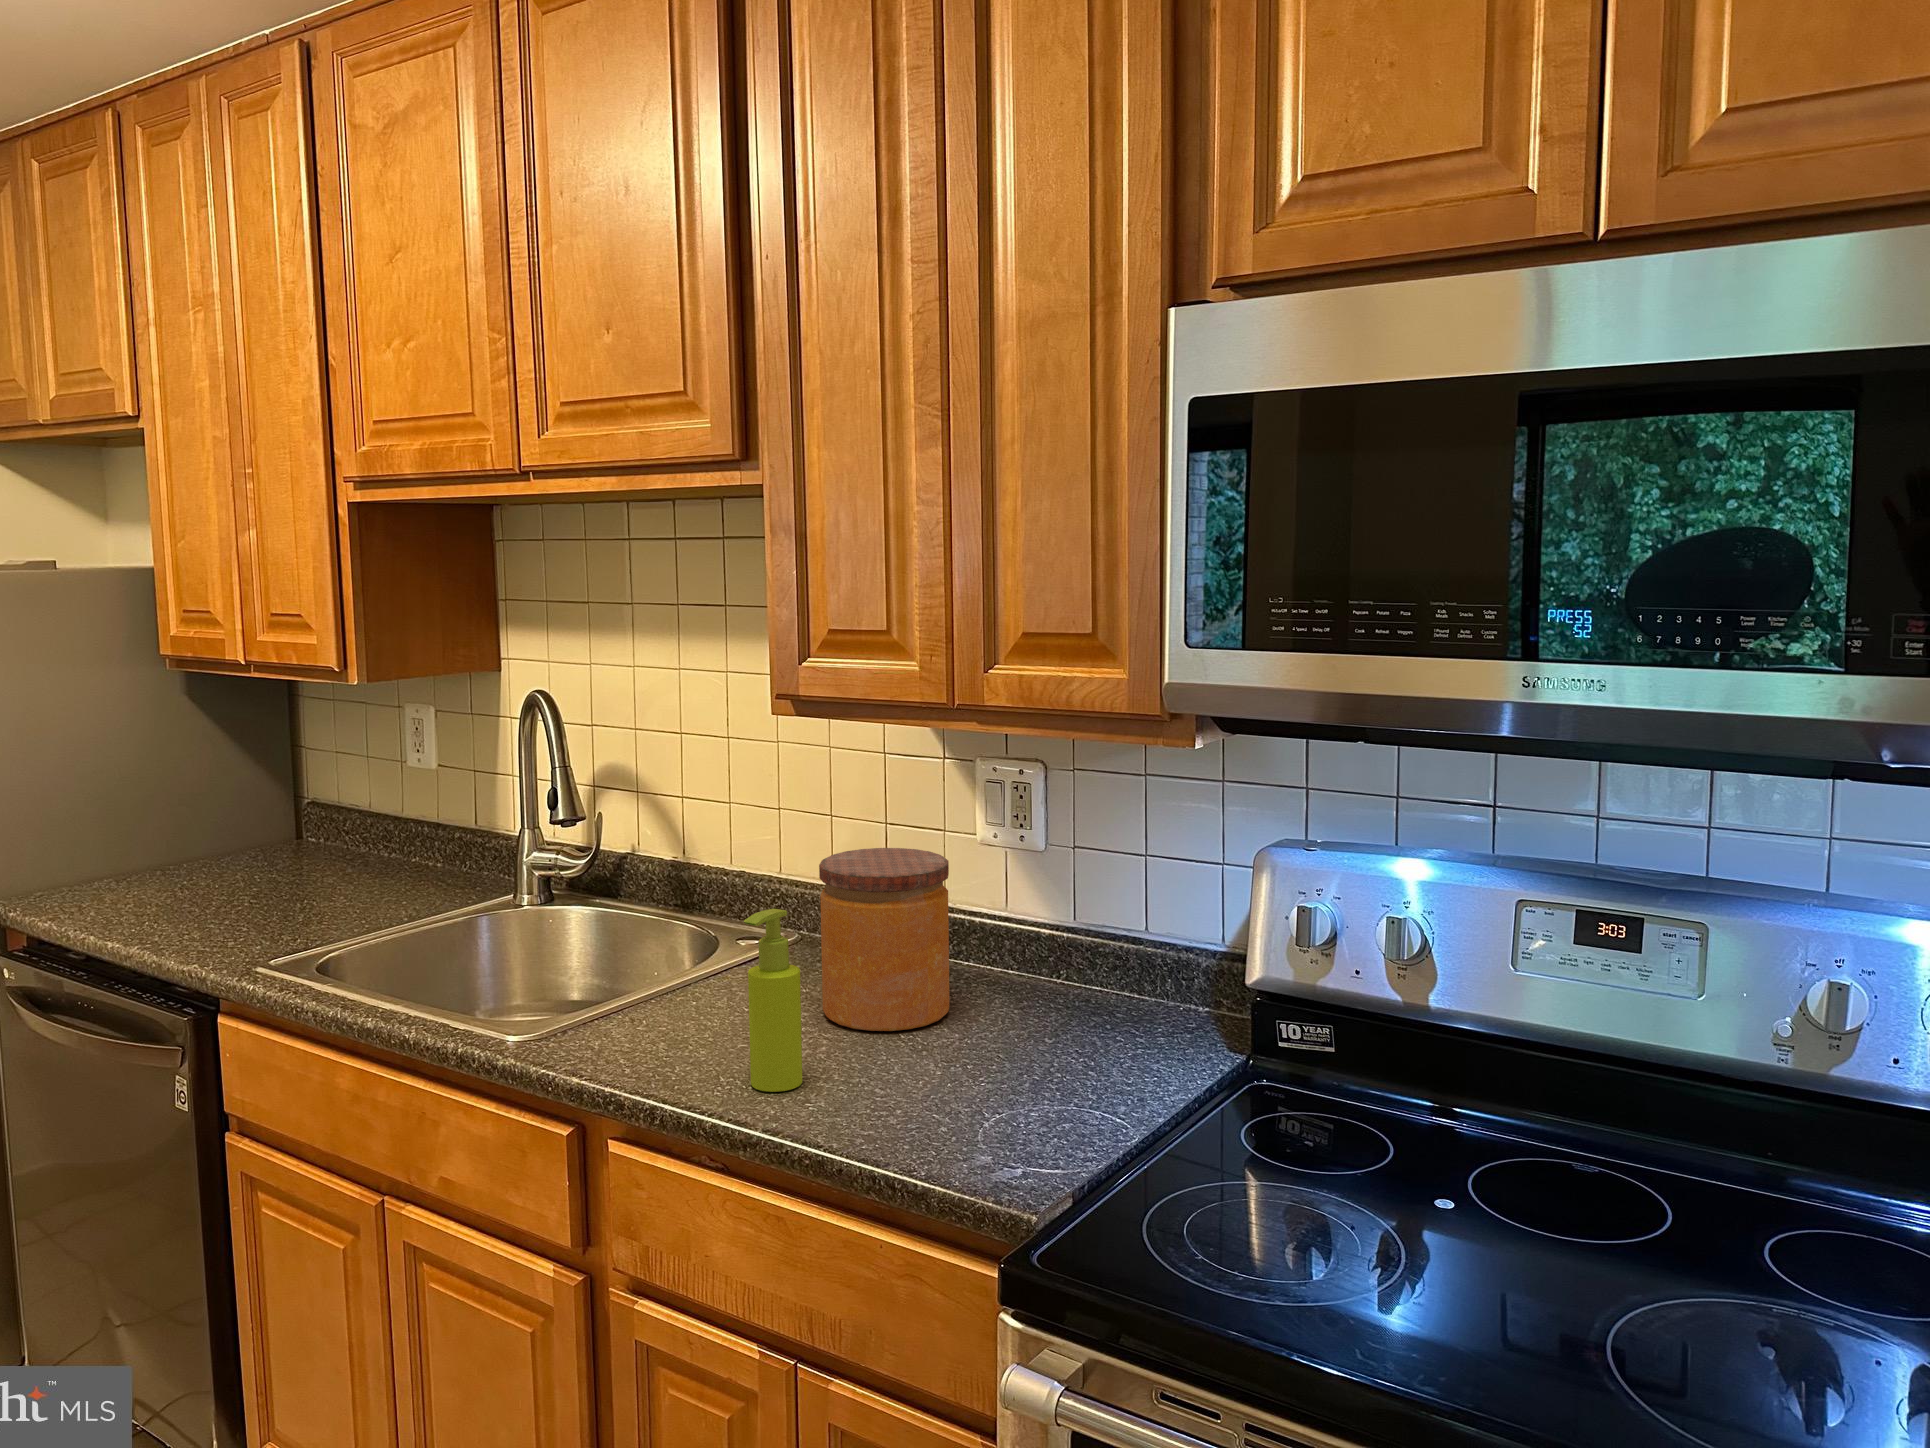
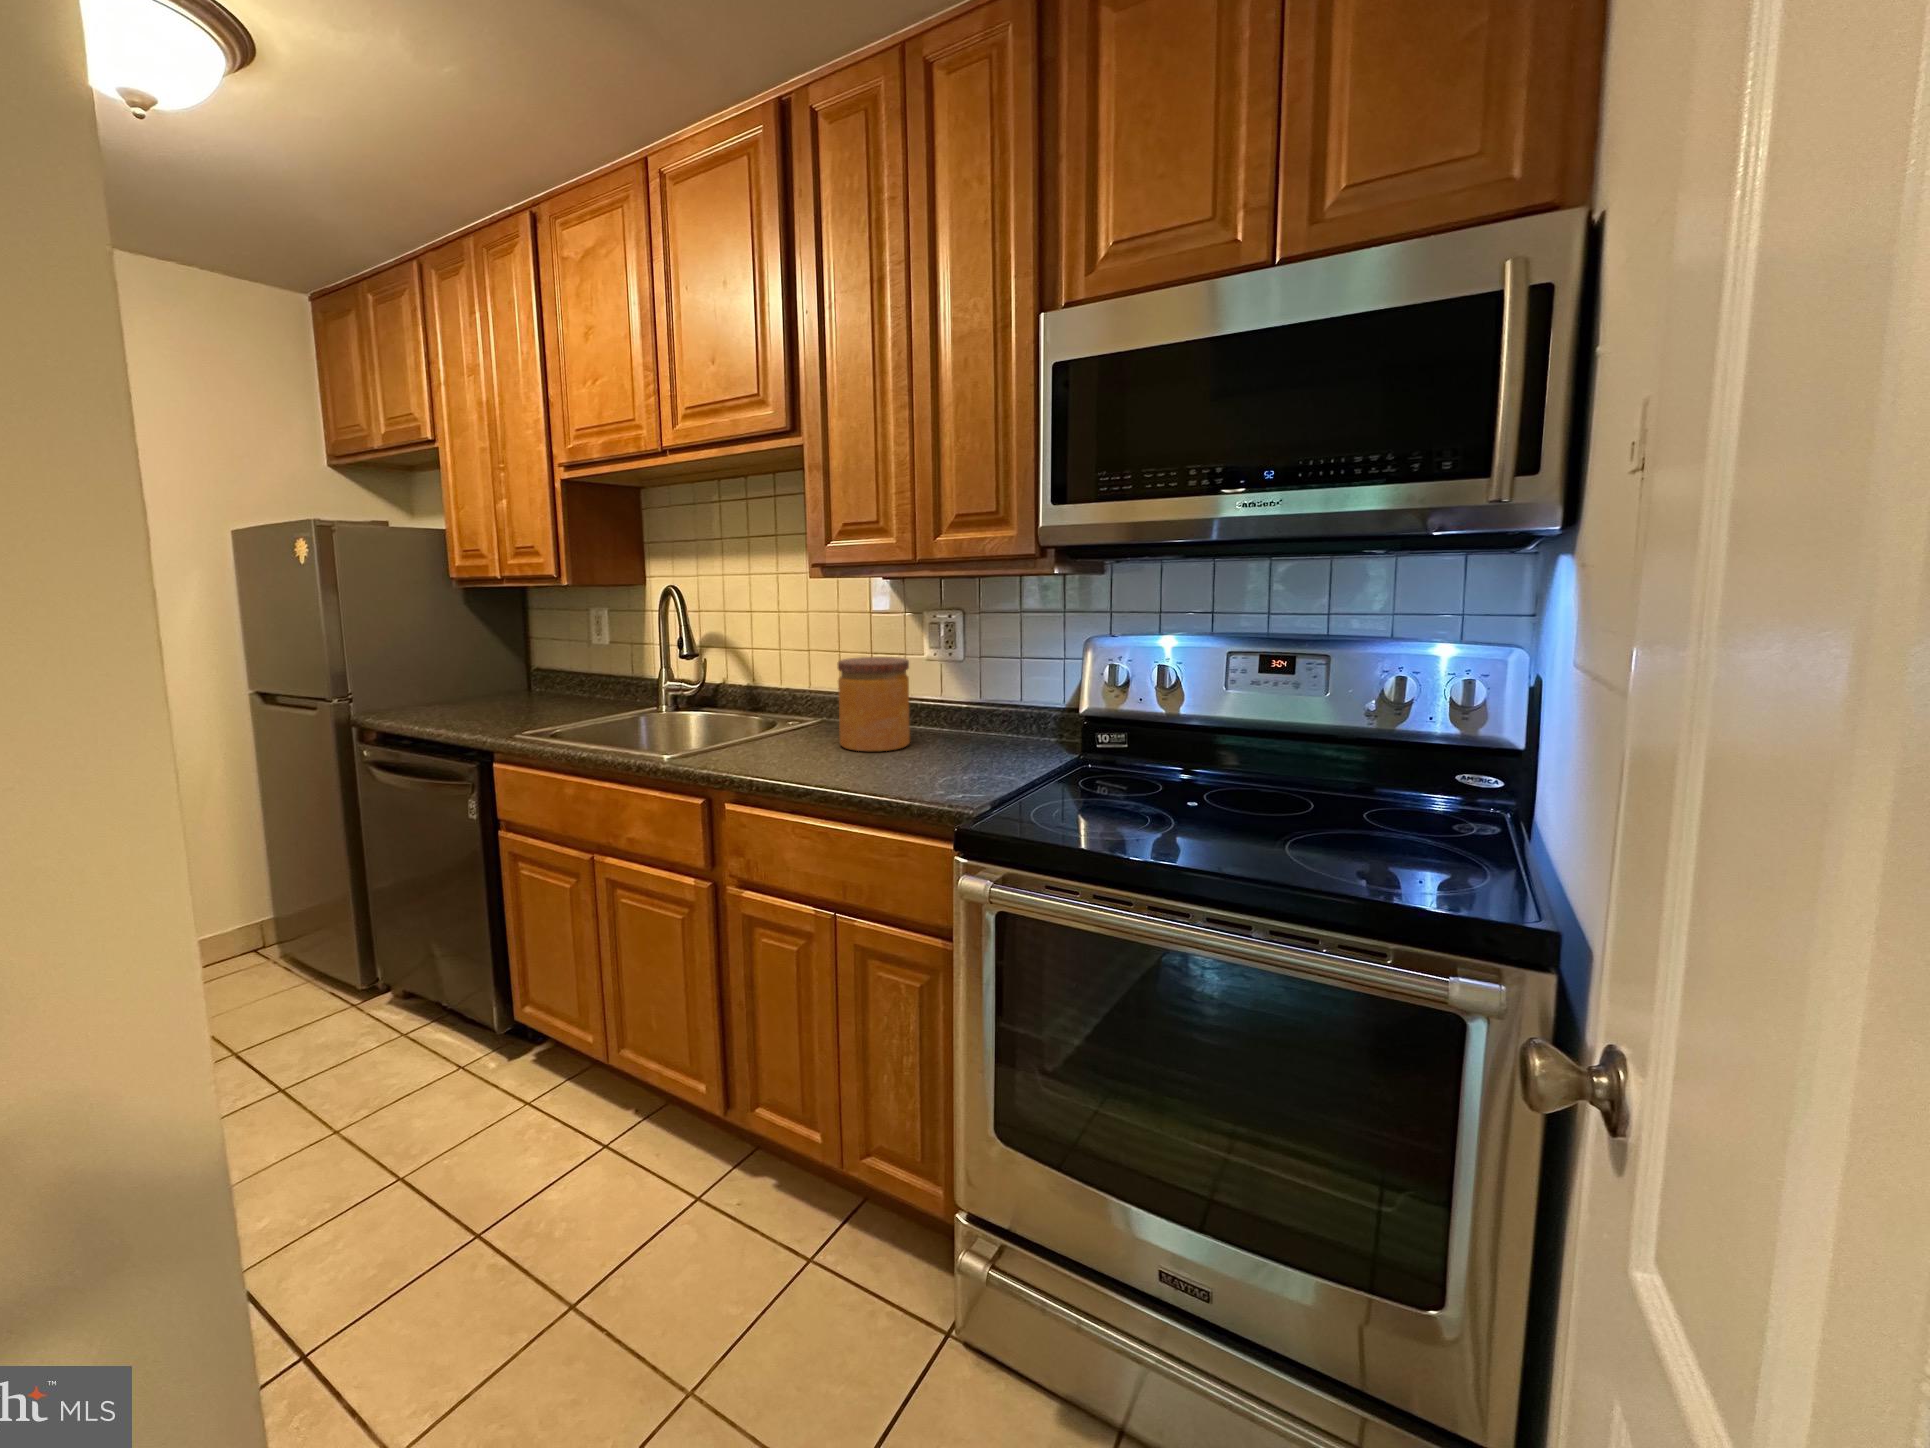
soap dispenser: present [744,909,802,1092] -> none [800,674,833,774]

